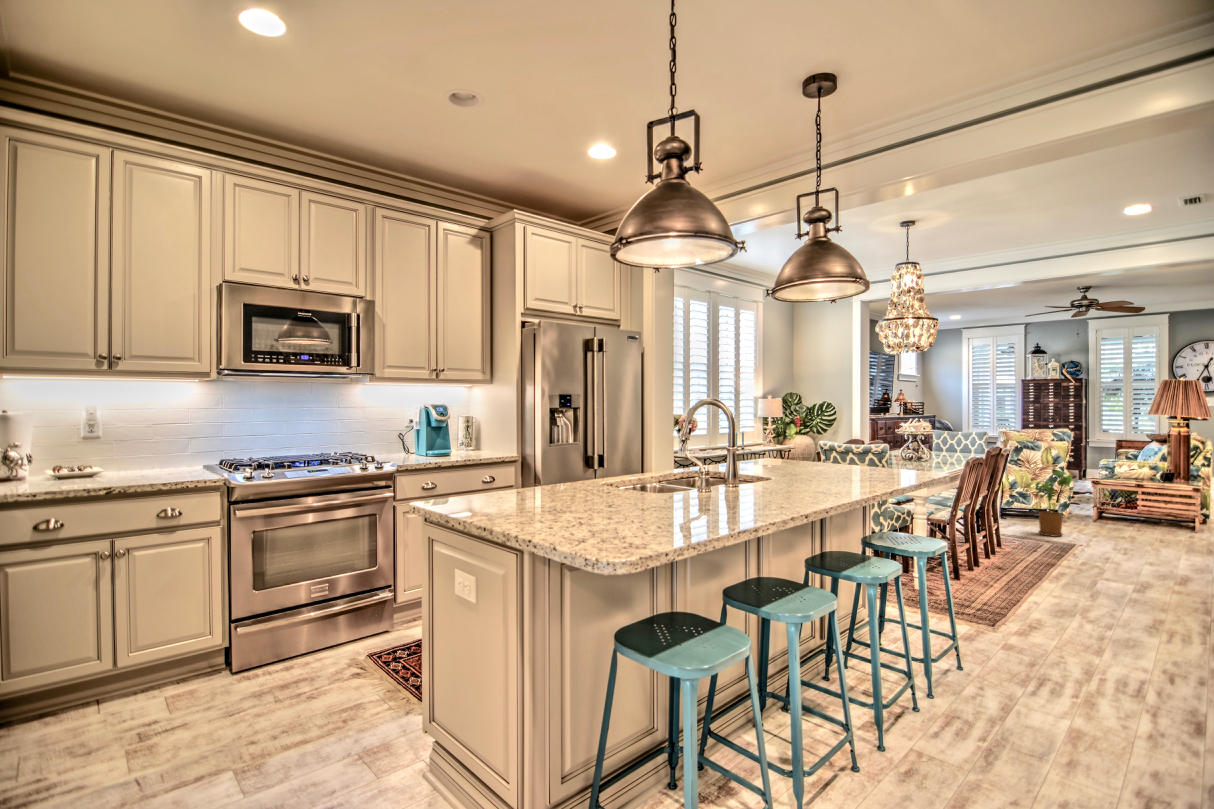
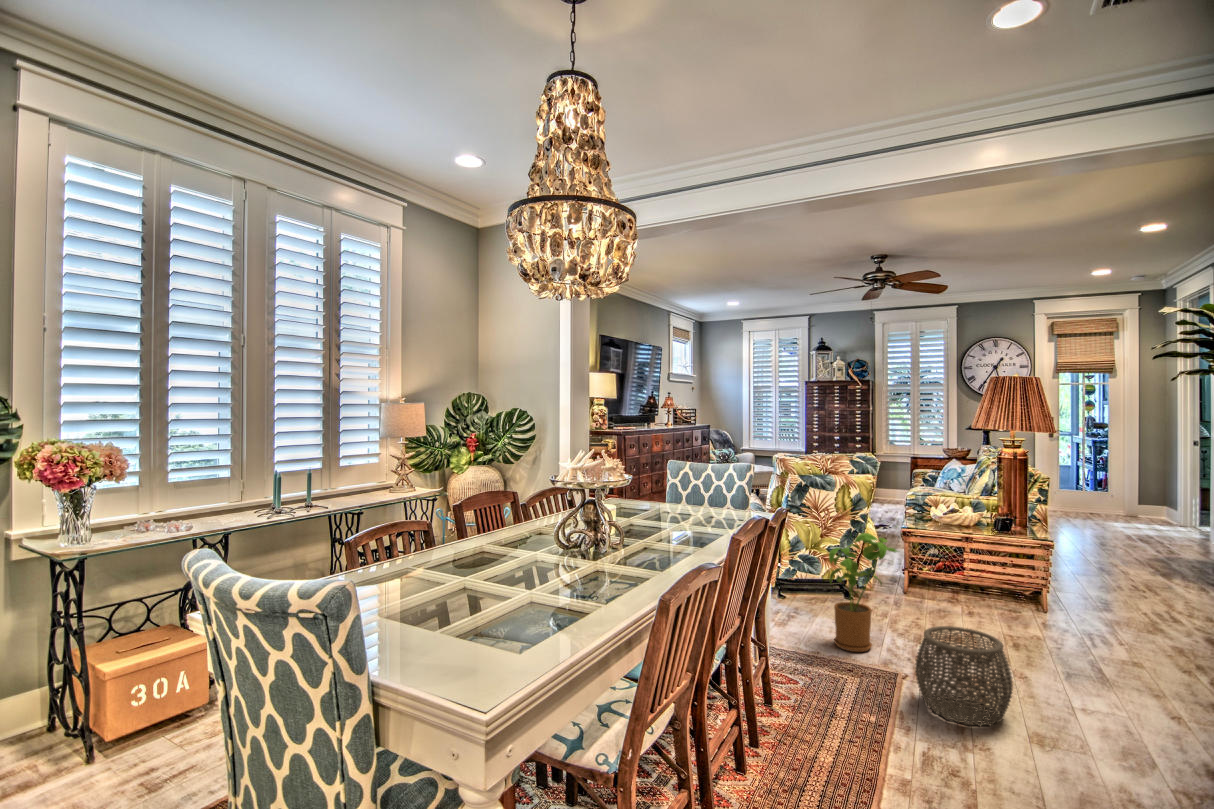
woven basket: none [1083,514,1139,557] -> present [915,626,1013,726]

